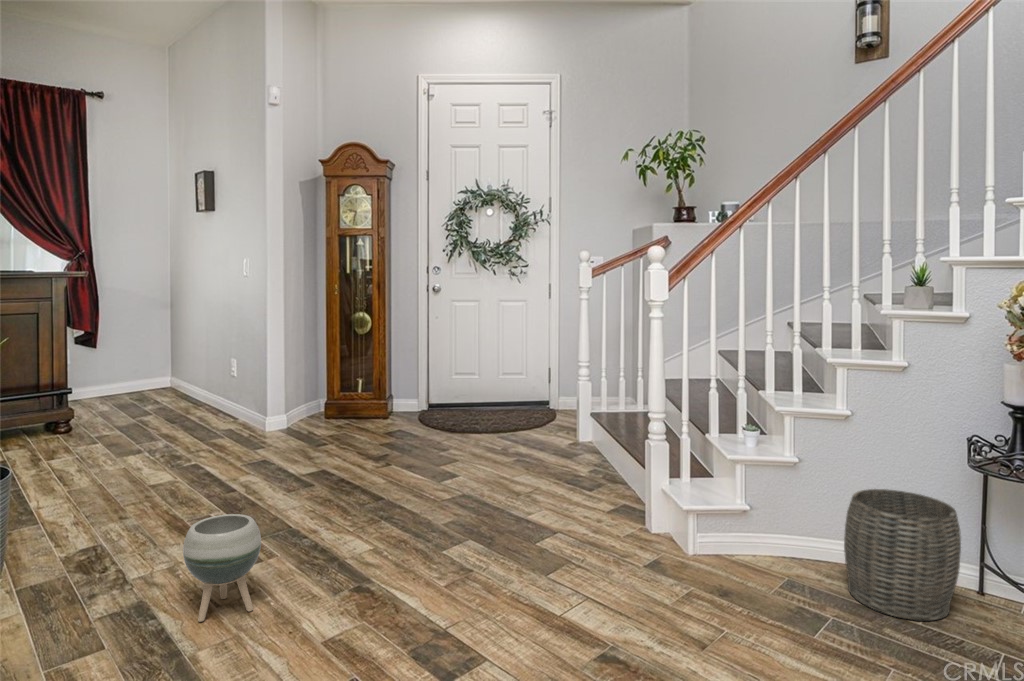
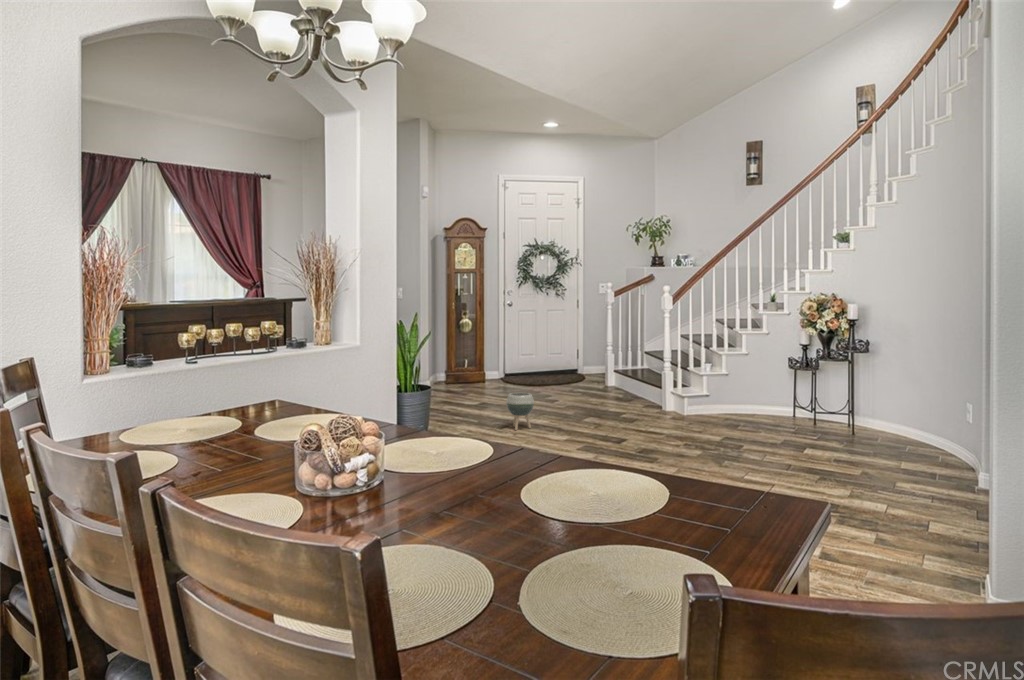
woven basket: present [844,489,961,621] -> none [747,381,787,423]

